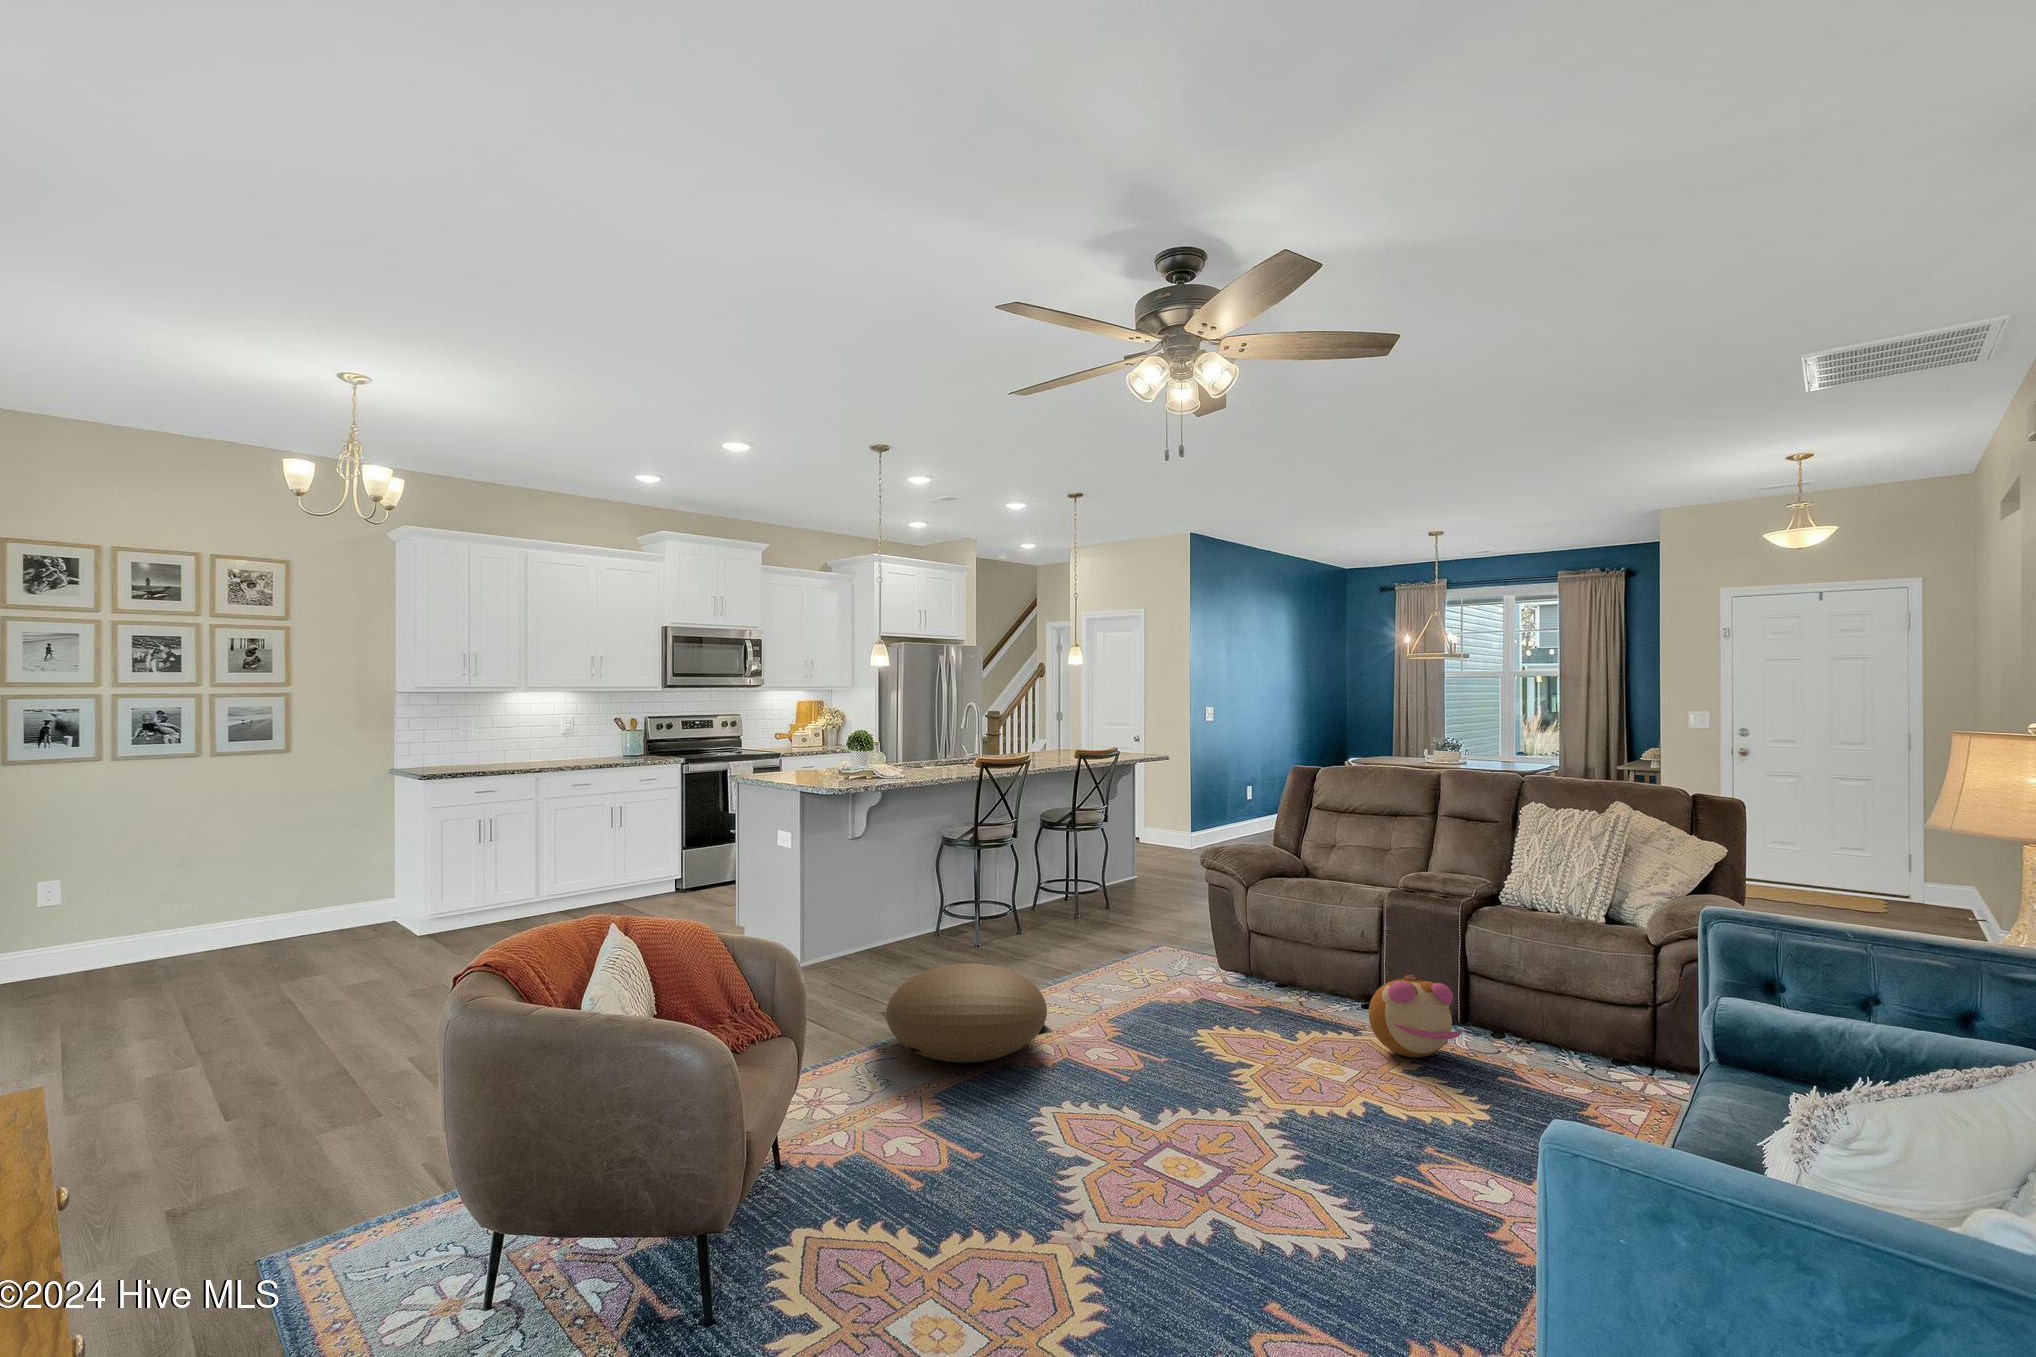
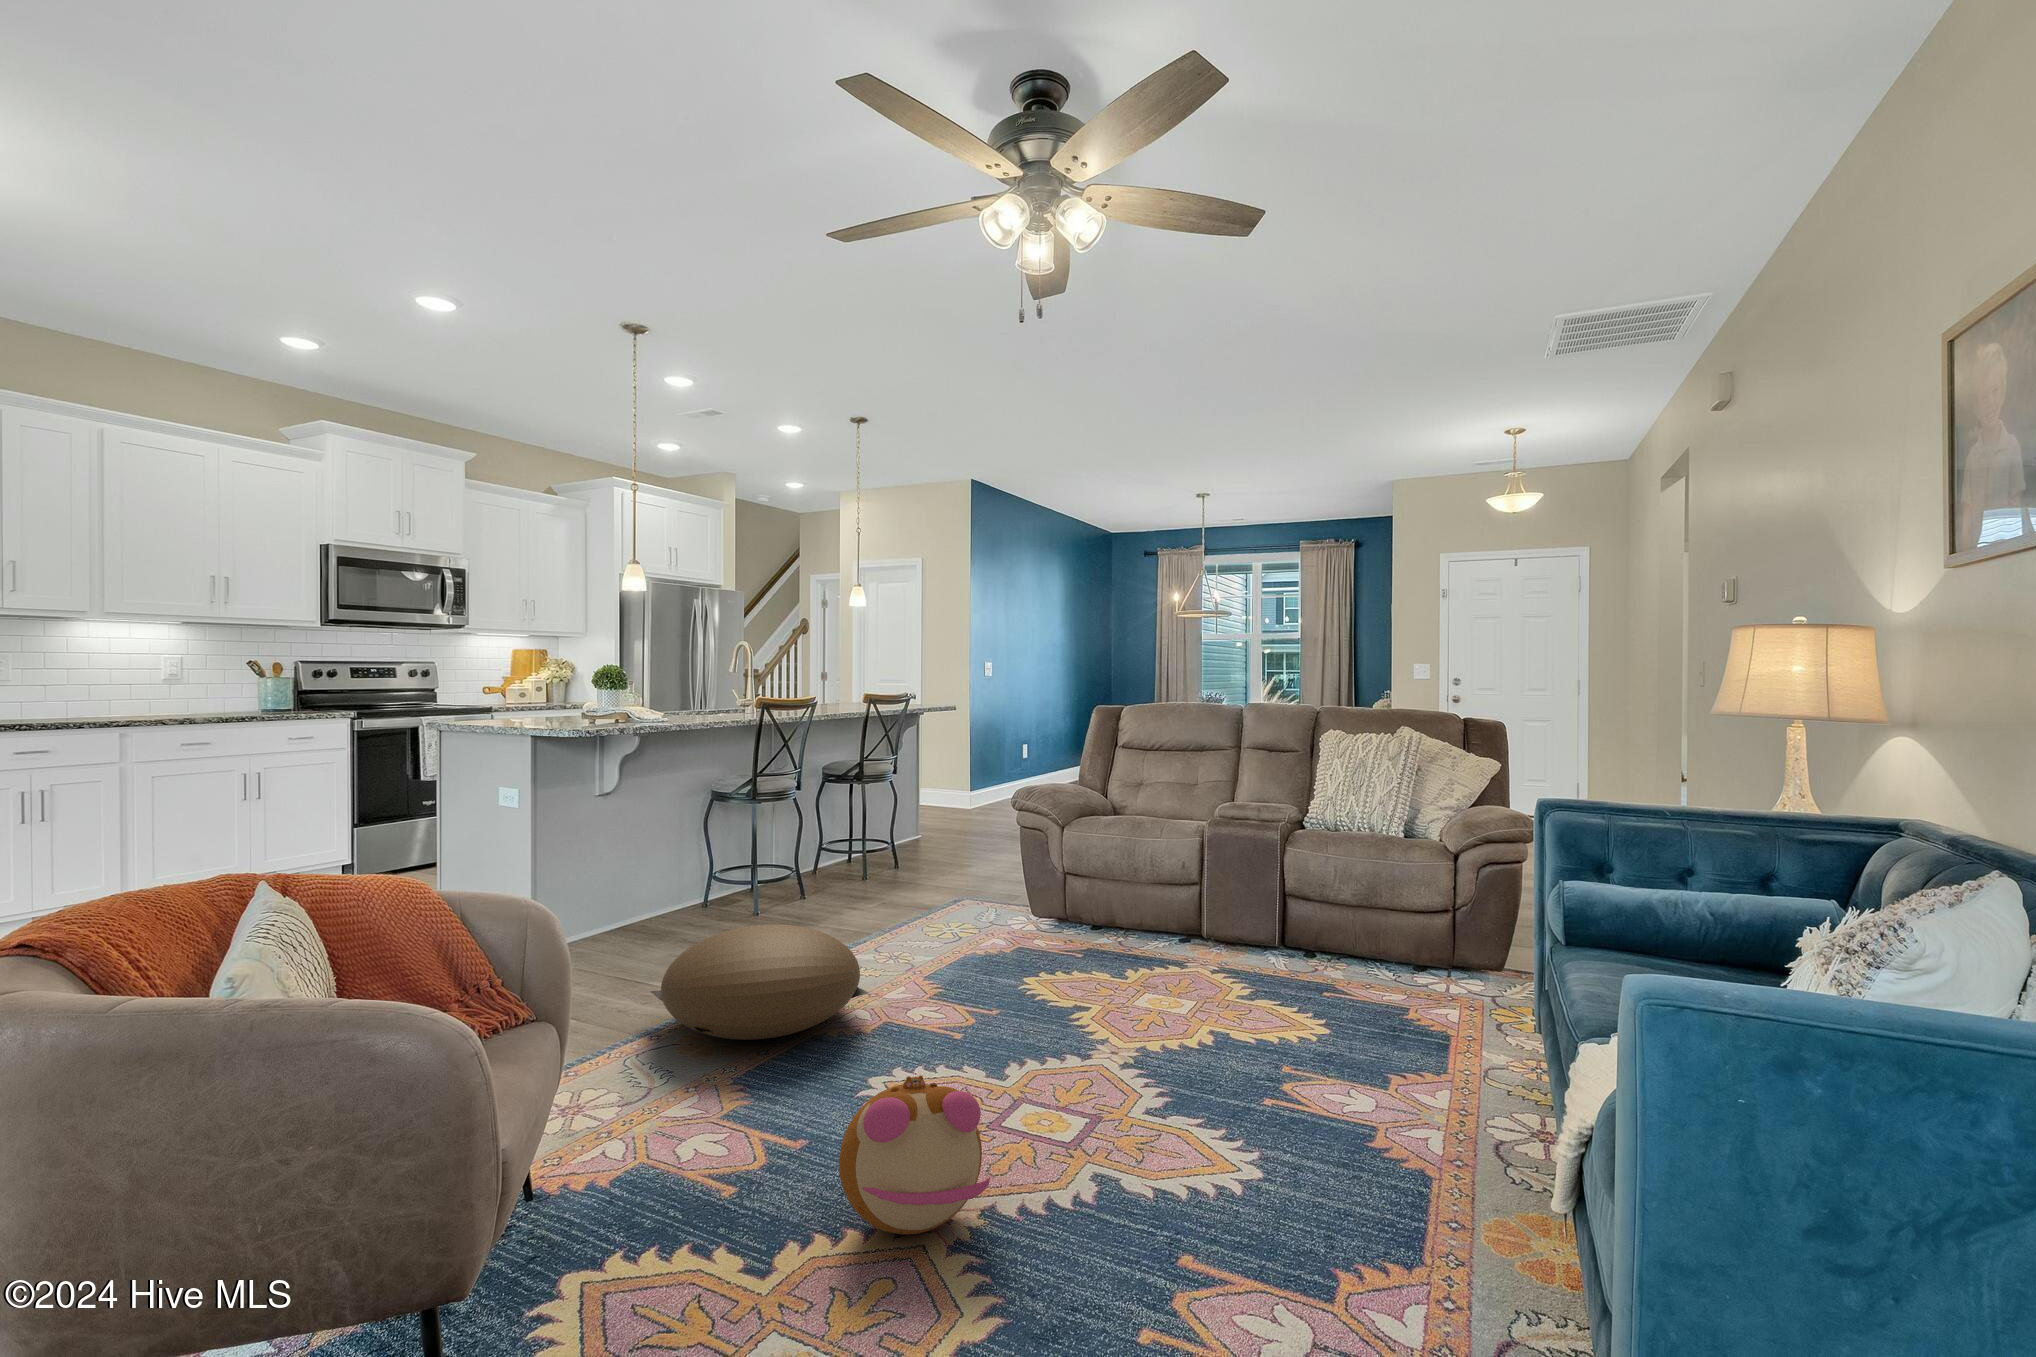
plush toy: present [1369,974,1461,1057] -> present [839,1075,990,1235]

